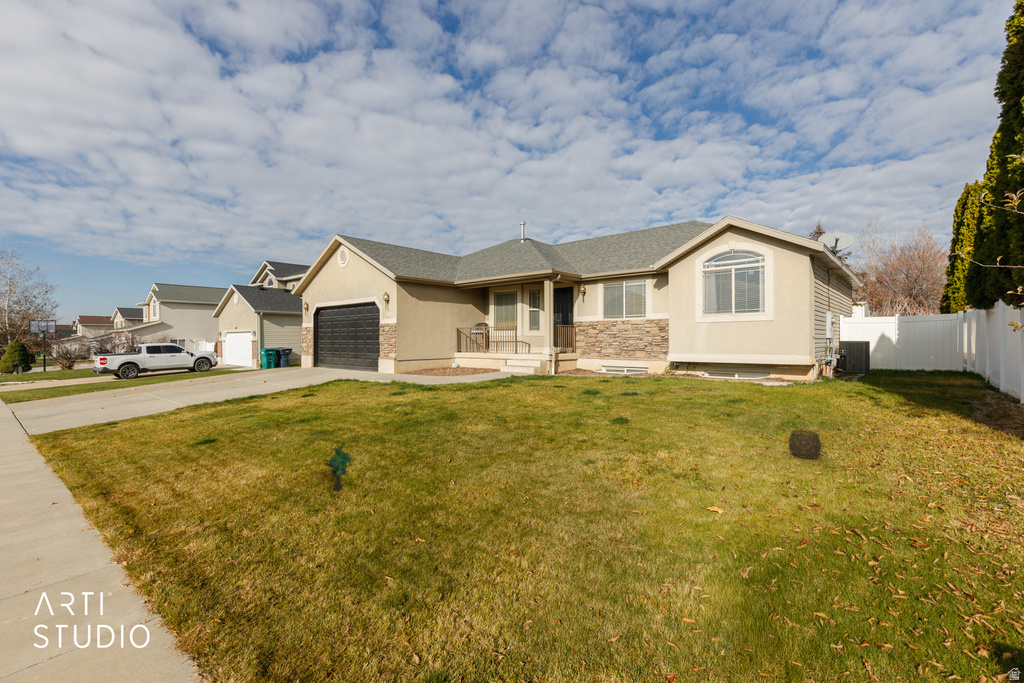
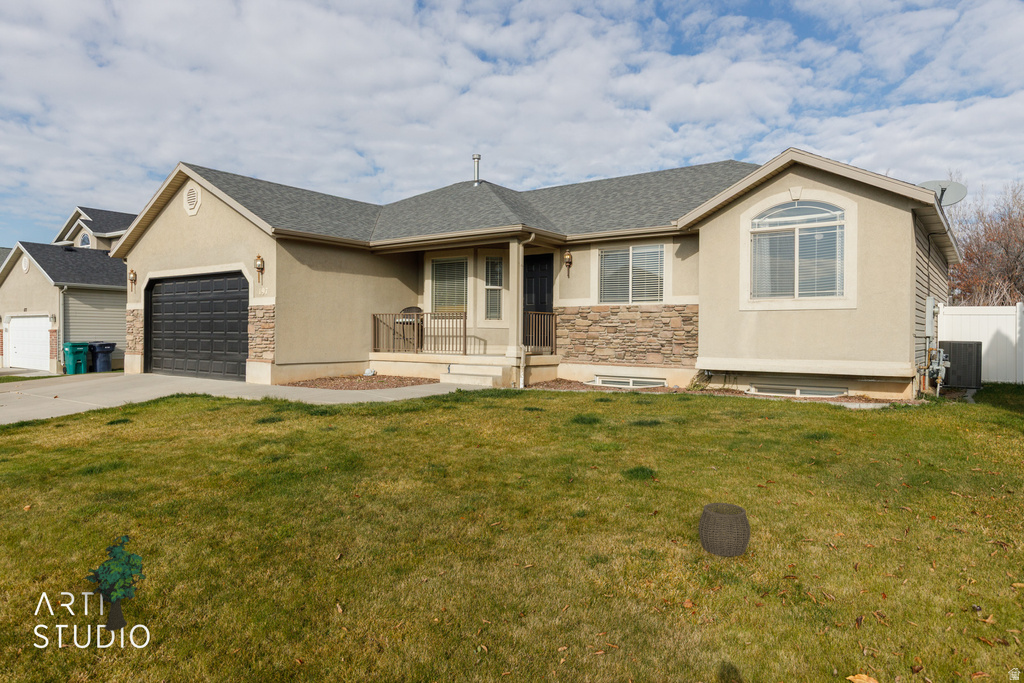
woven basket: present [788,430,821,459] -> present [698,503,750,557]

